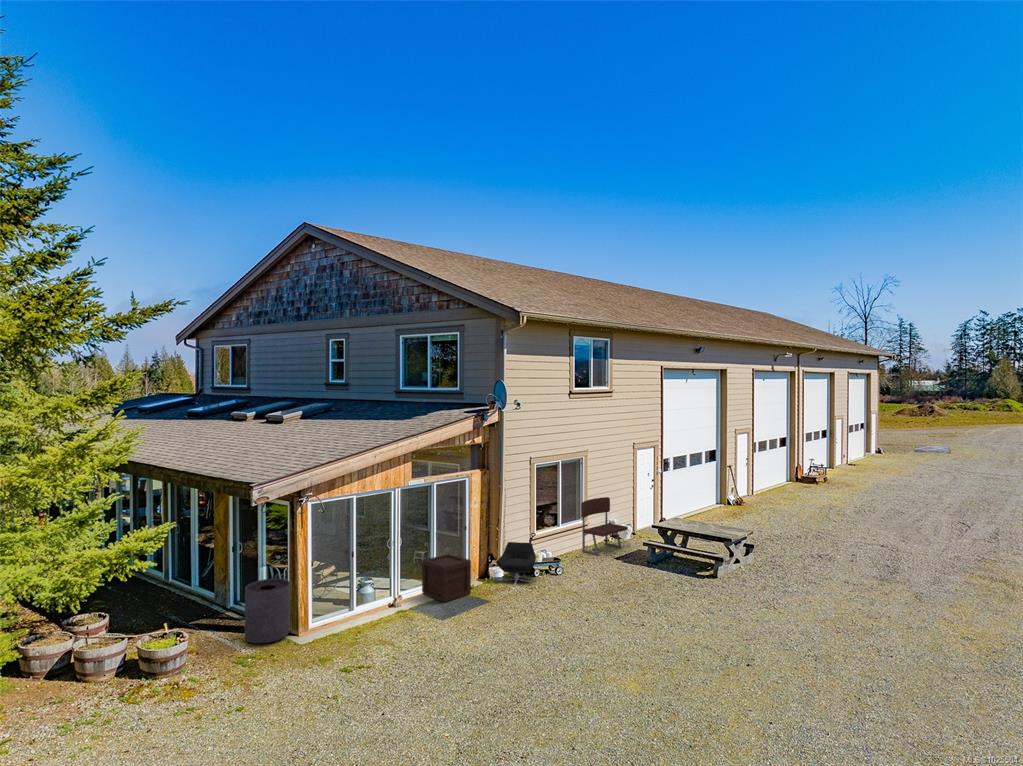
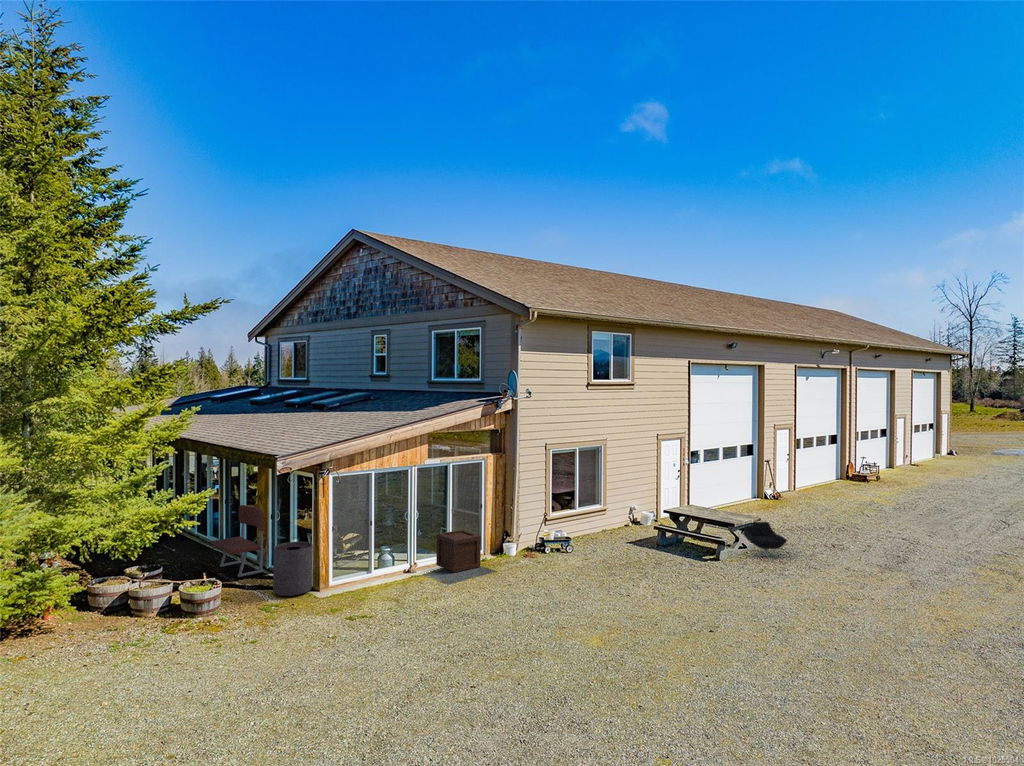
bench: present [581,497,628,555] -> present [211,505,265,577]
lounge chair: present [496,542,536,586] -> present [743,522,787,560]

